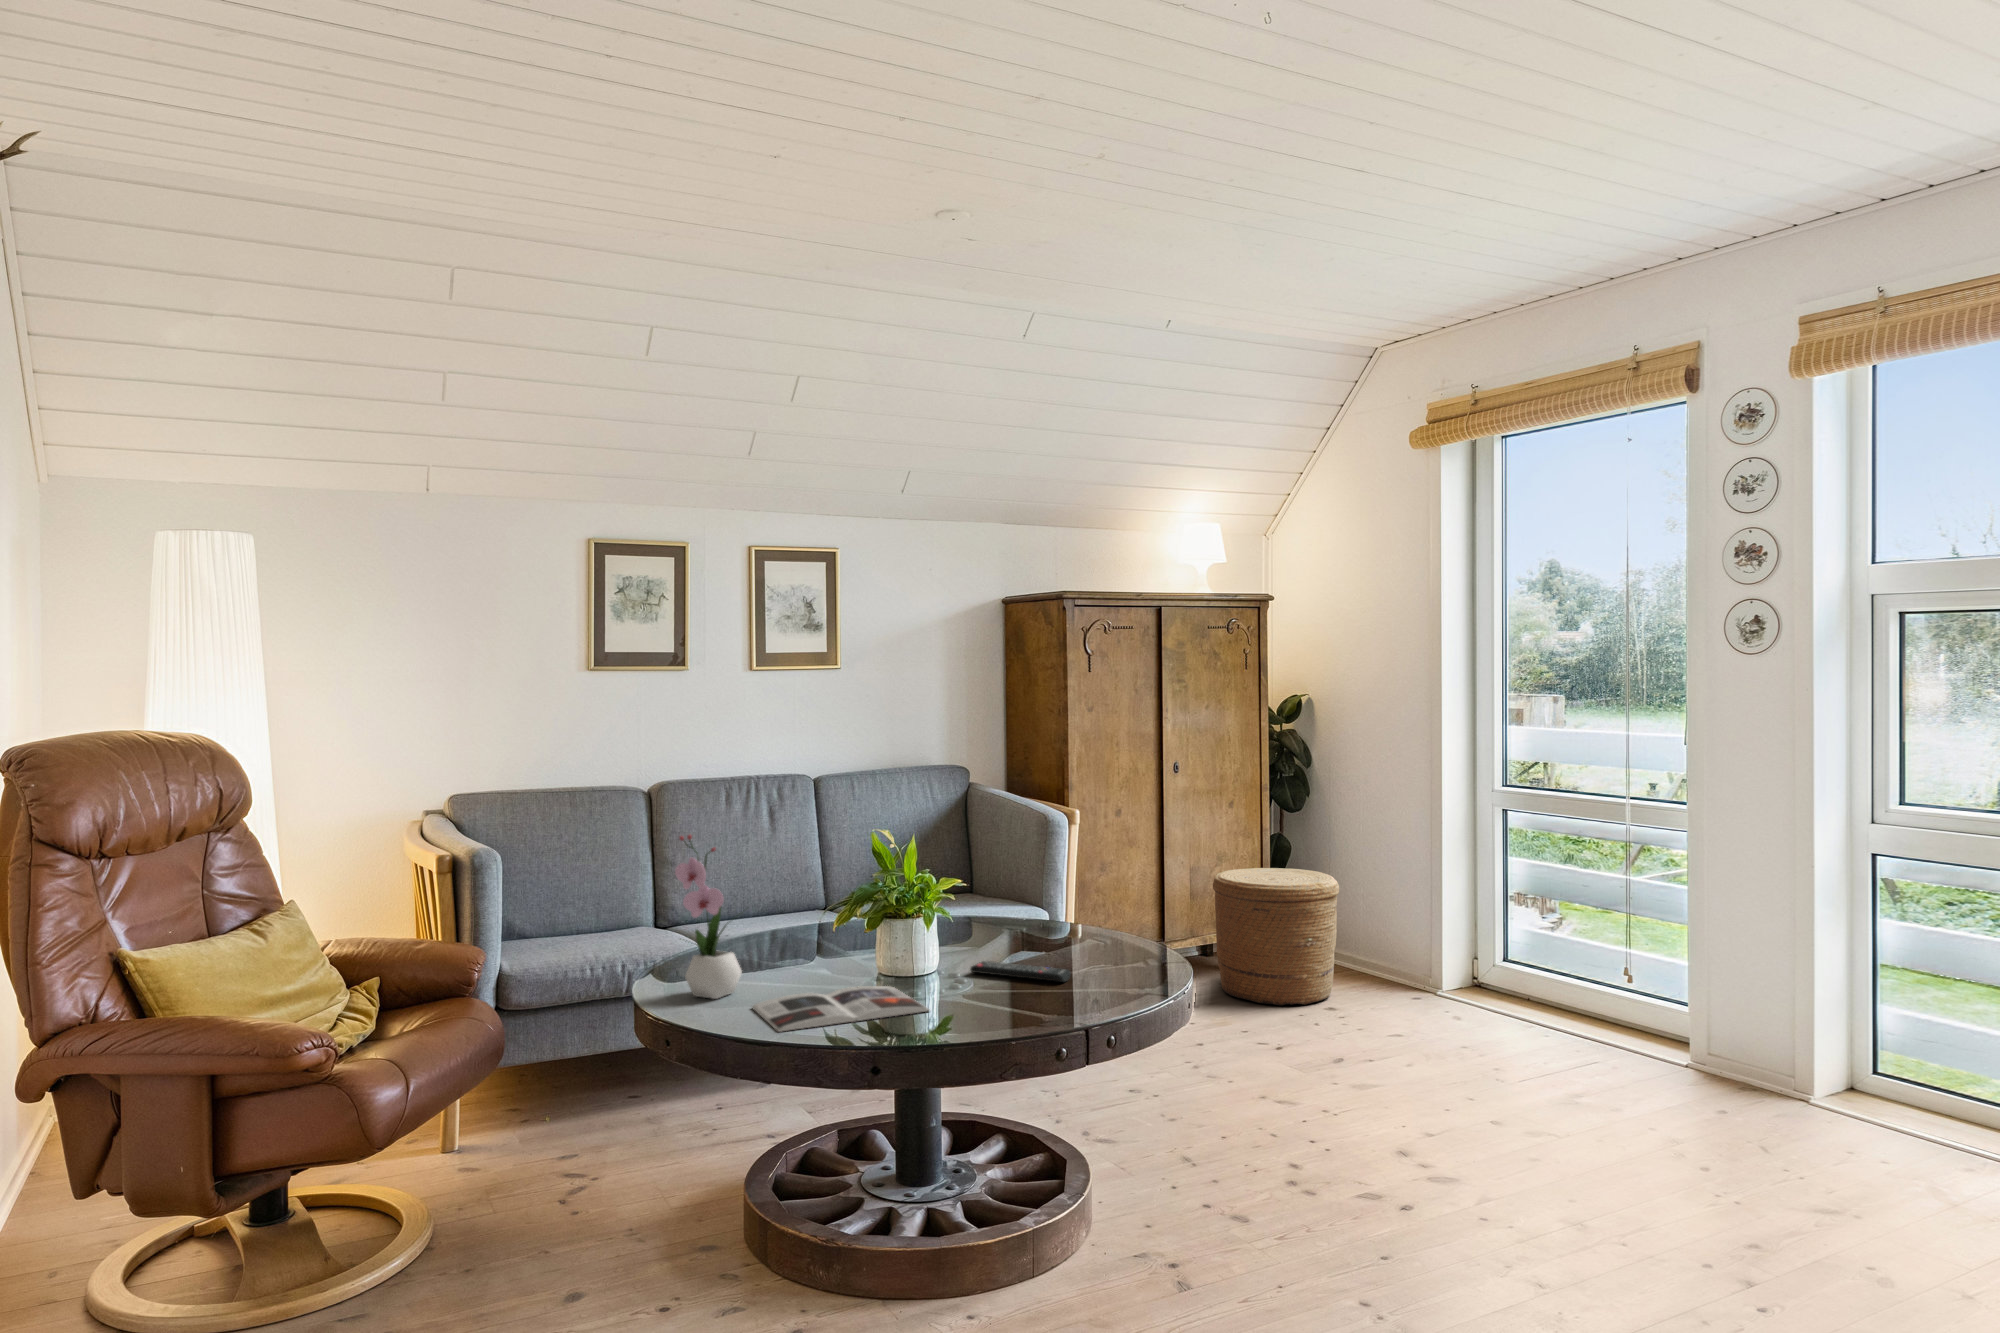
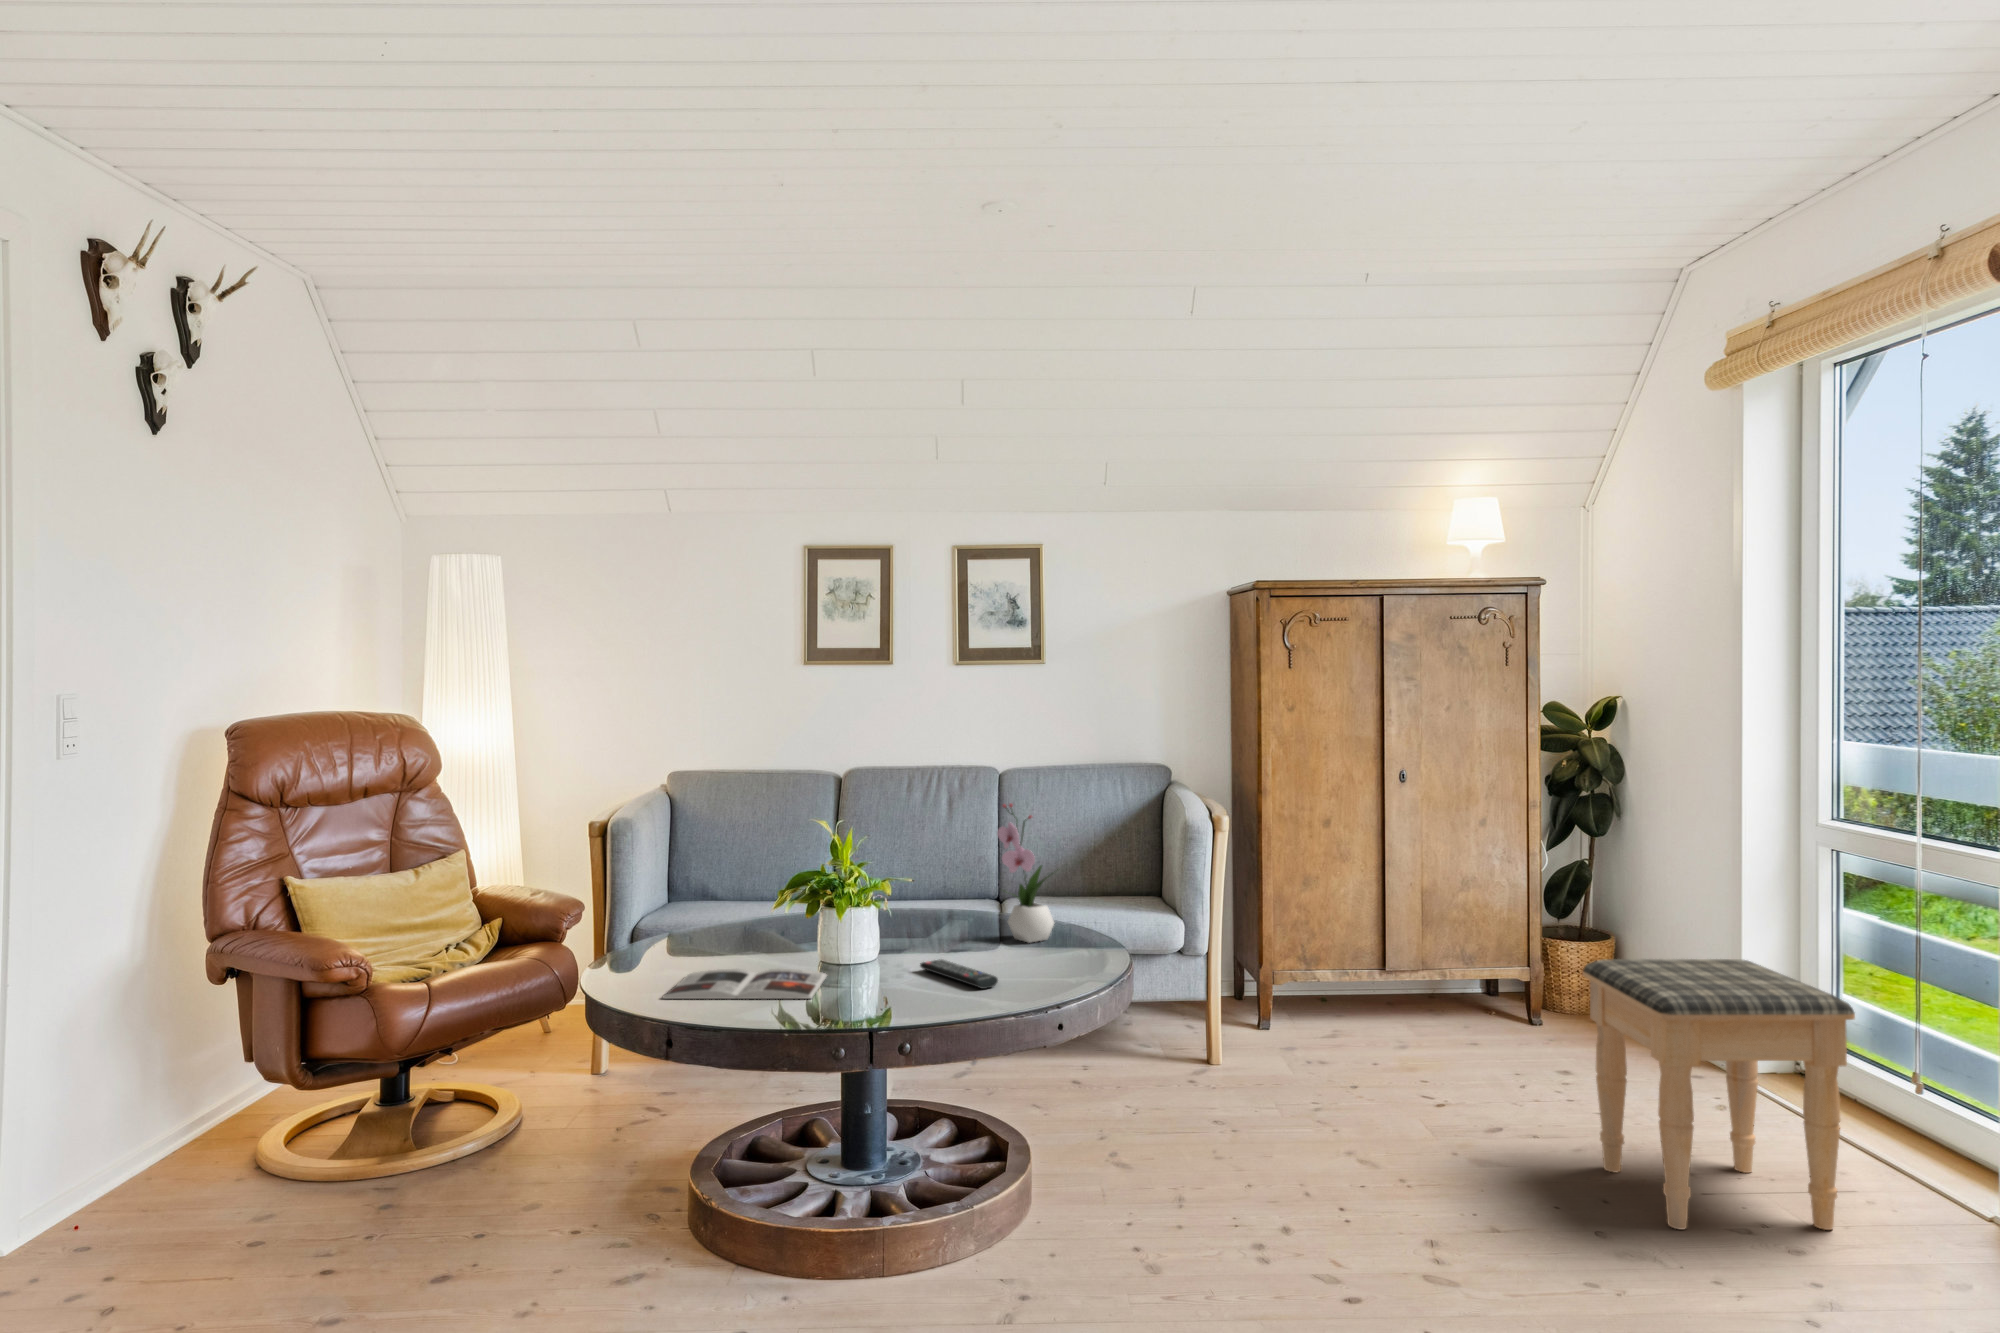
flower arrangement: present [675,835,742,999] -> present [997,804,1058,943]
woven basket: present [1213,868,1339,1005] -> none [1437,897,1592,1064]
footstool: none [1424,897,1630,1107] -> present [1583,959,1855,1230]

